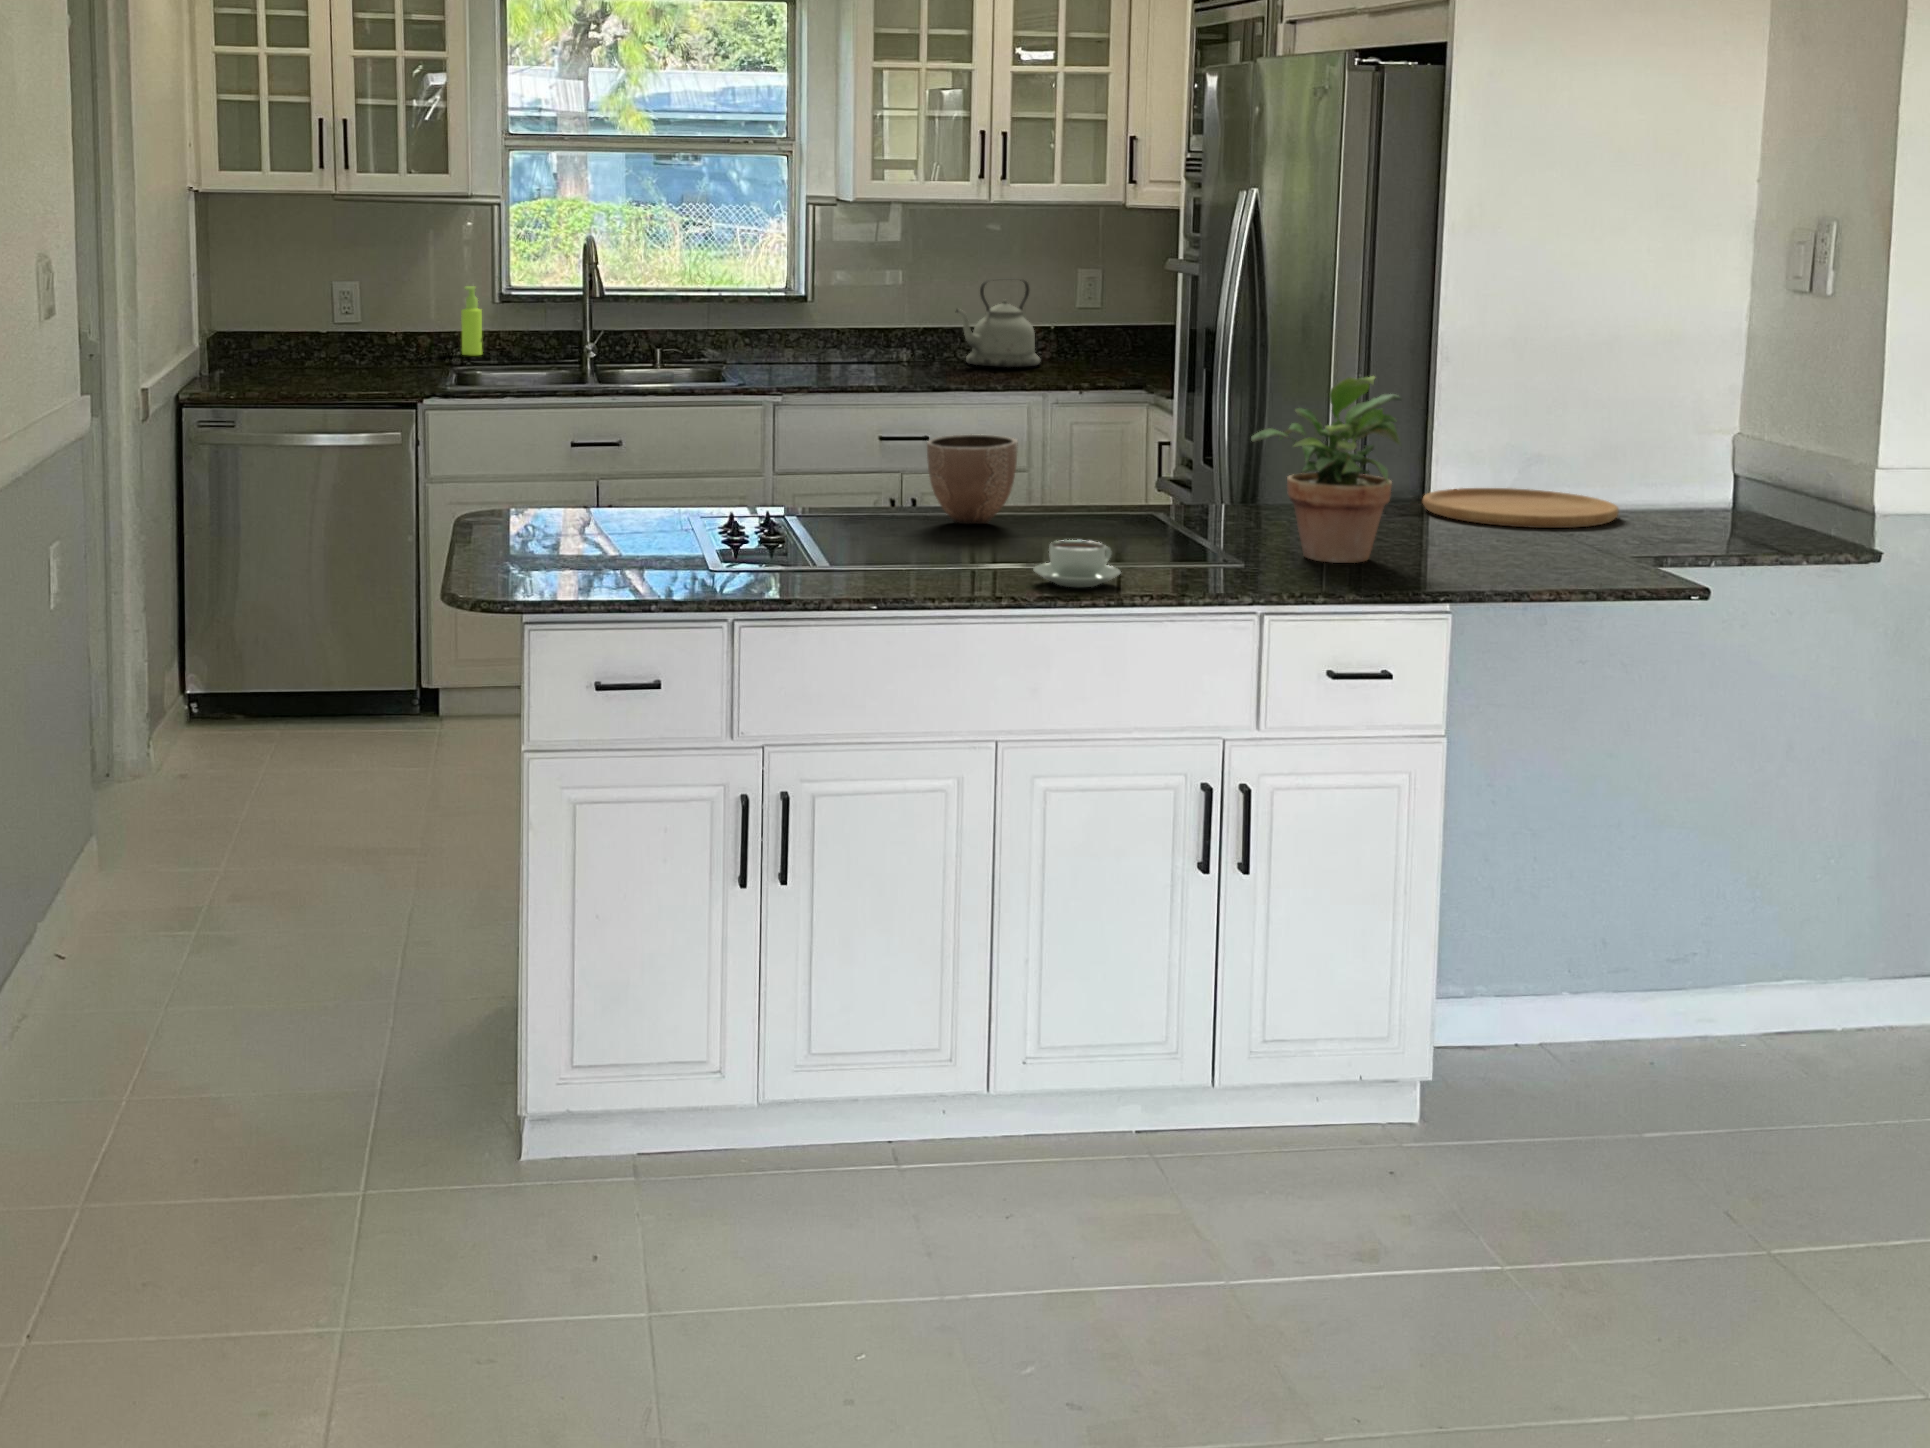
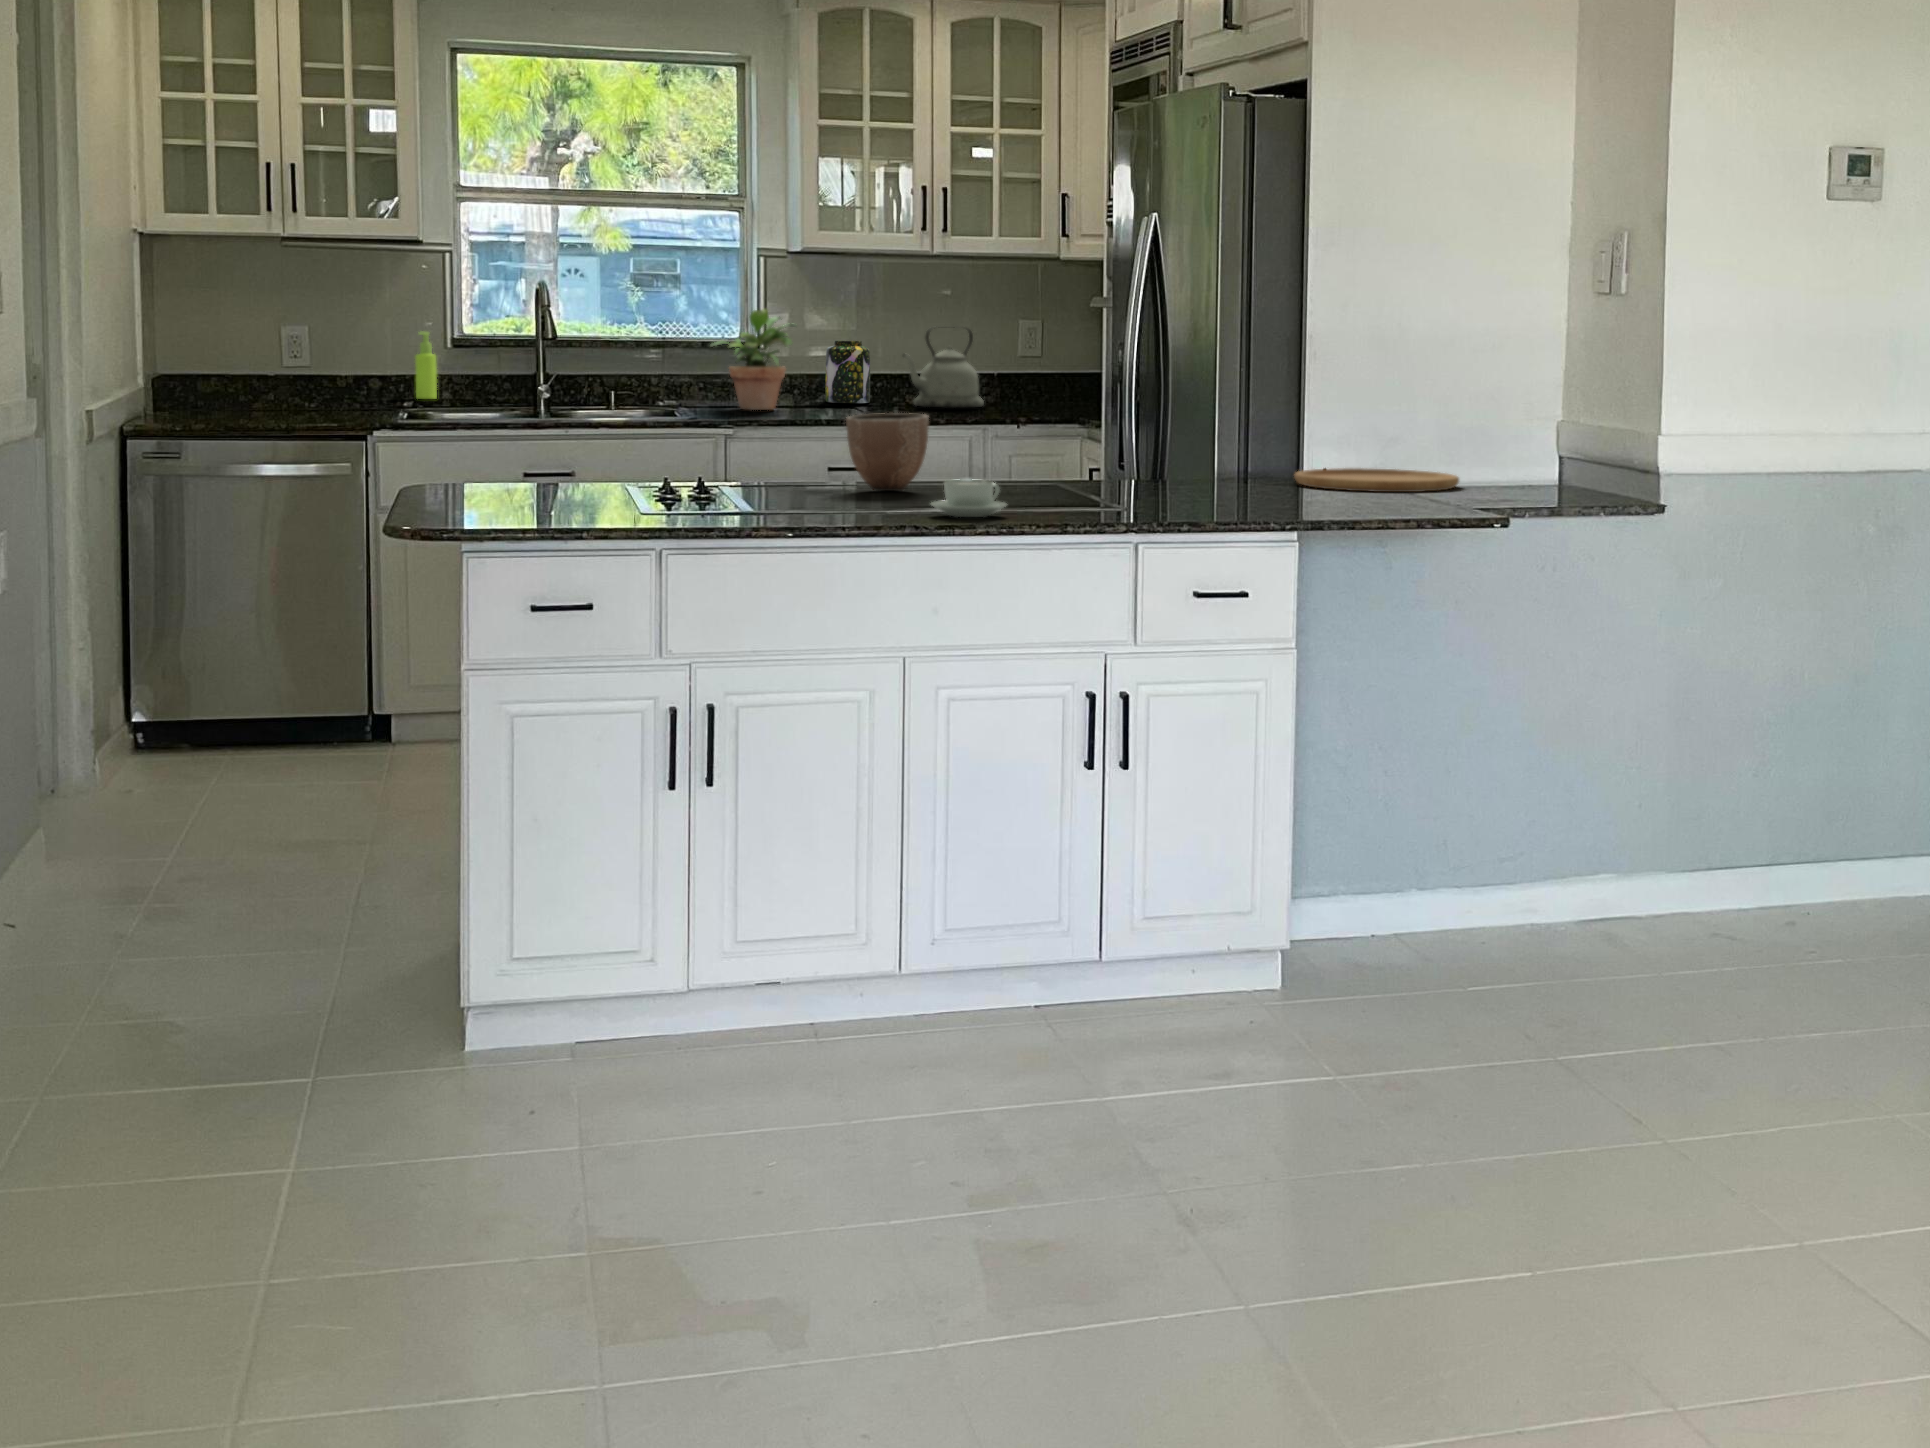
jar: none [874,293,921,360] -> present [826,341,870,403]
potted plant: present [1251,376,1402,563] -> present [711,309,796,410]

